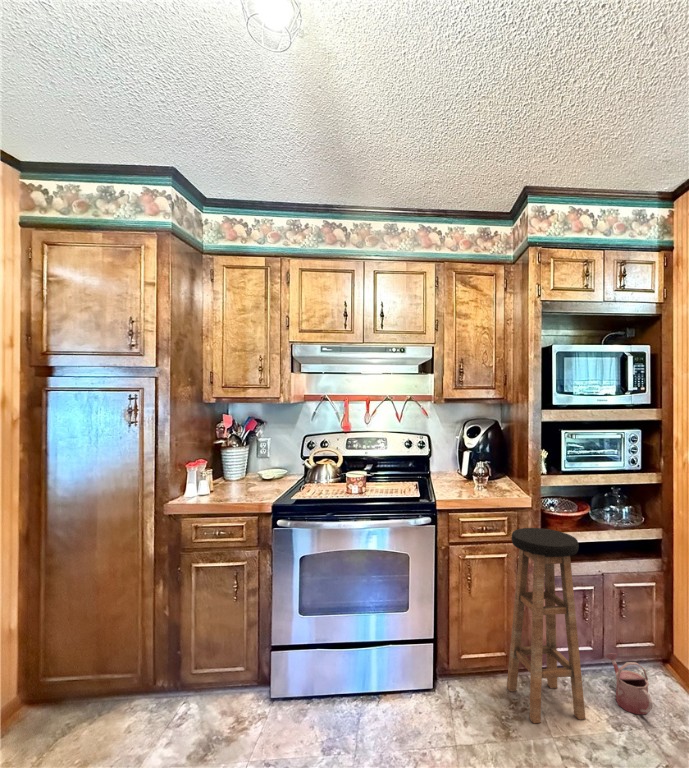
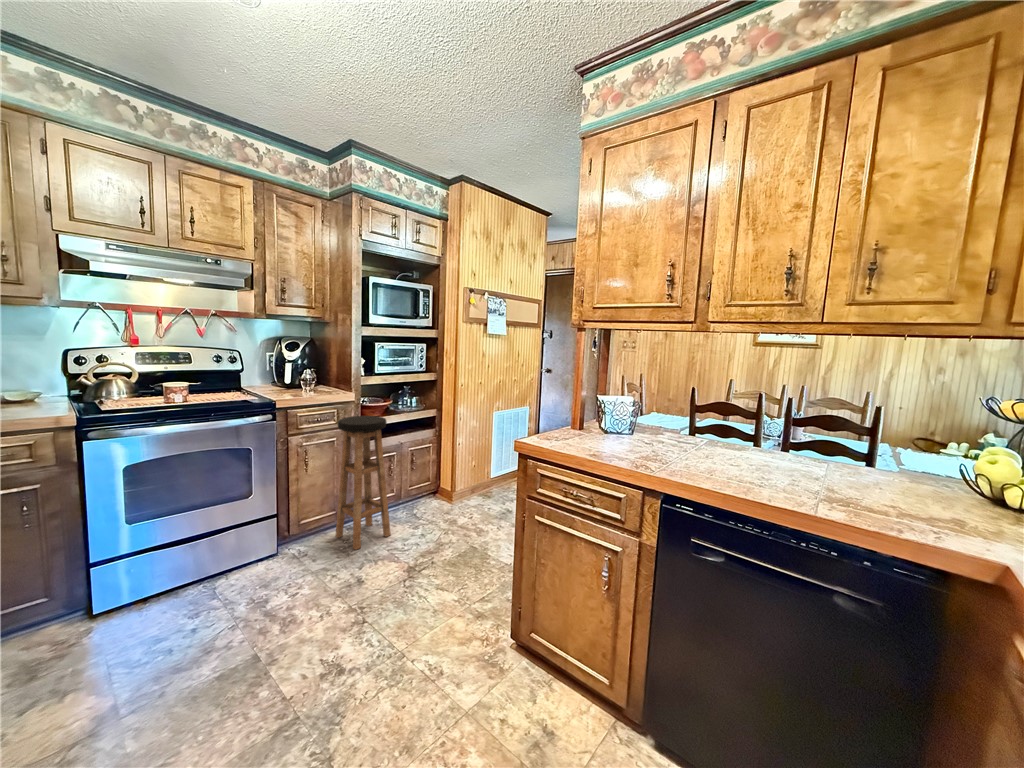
watering can: present [605,653,652,715] -> none [404,491,429,522]

